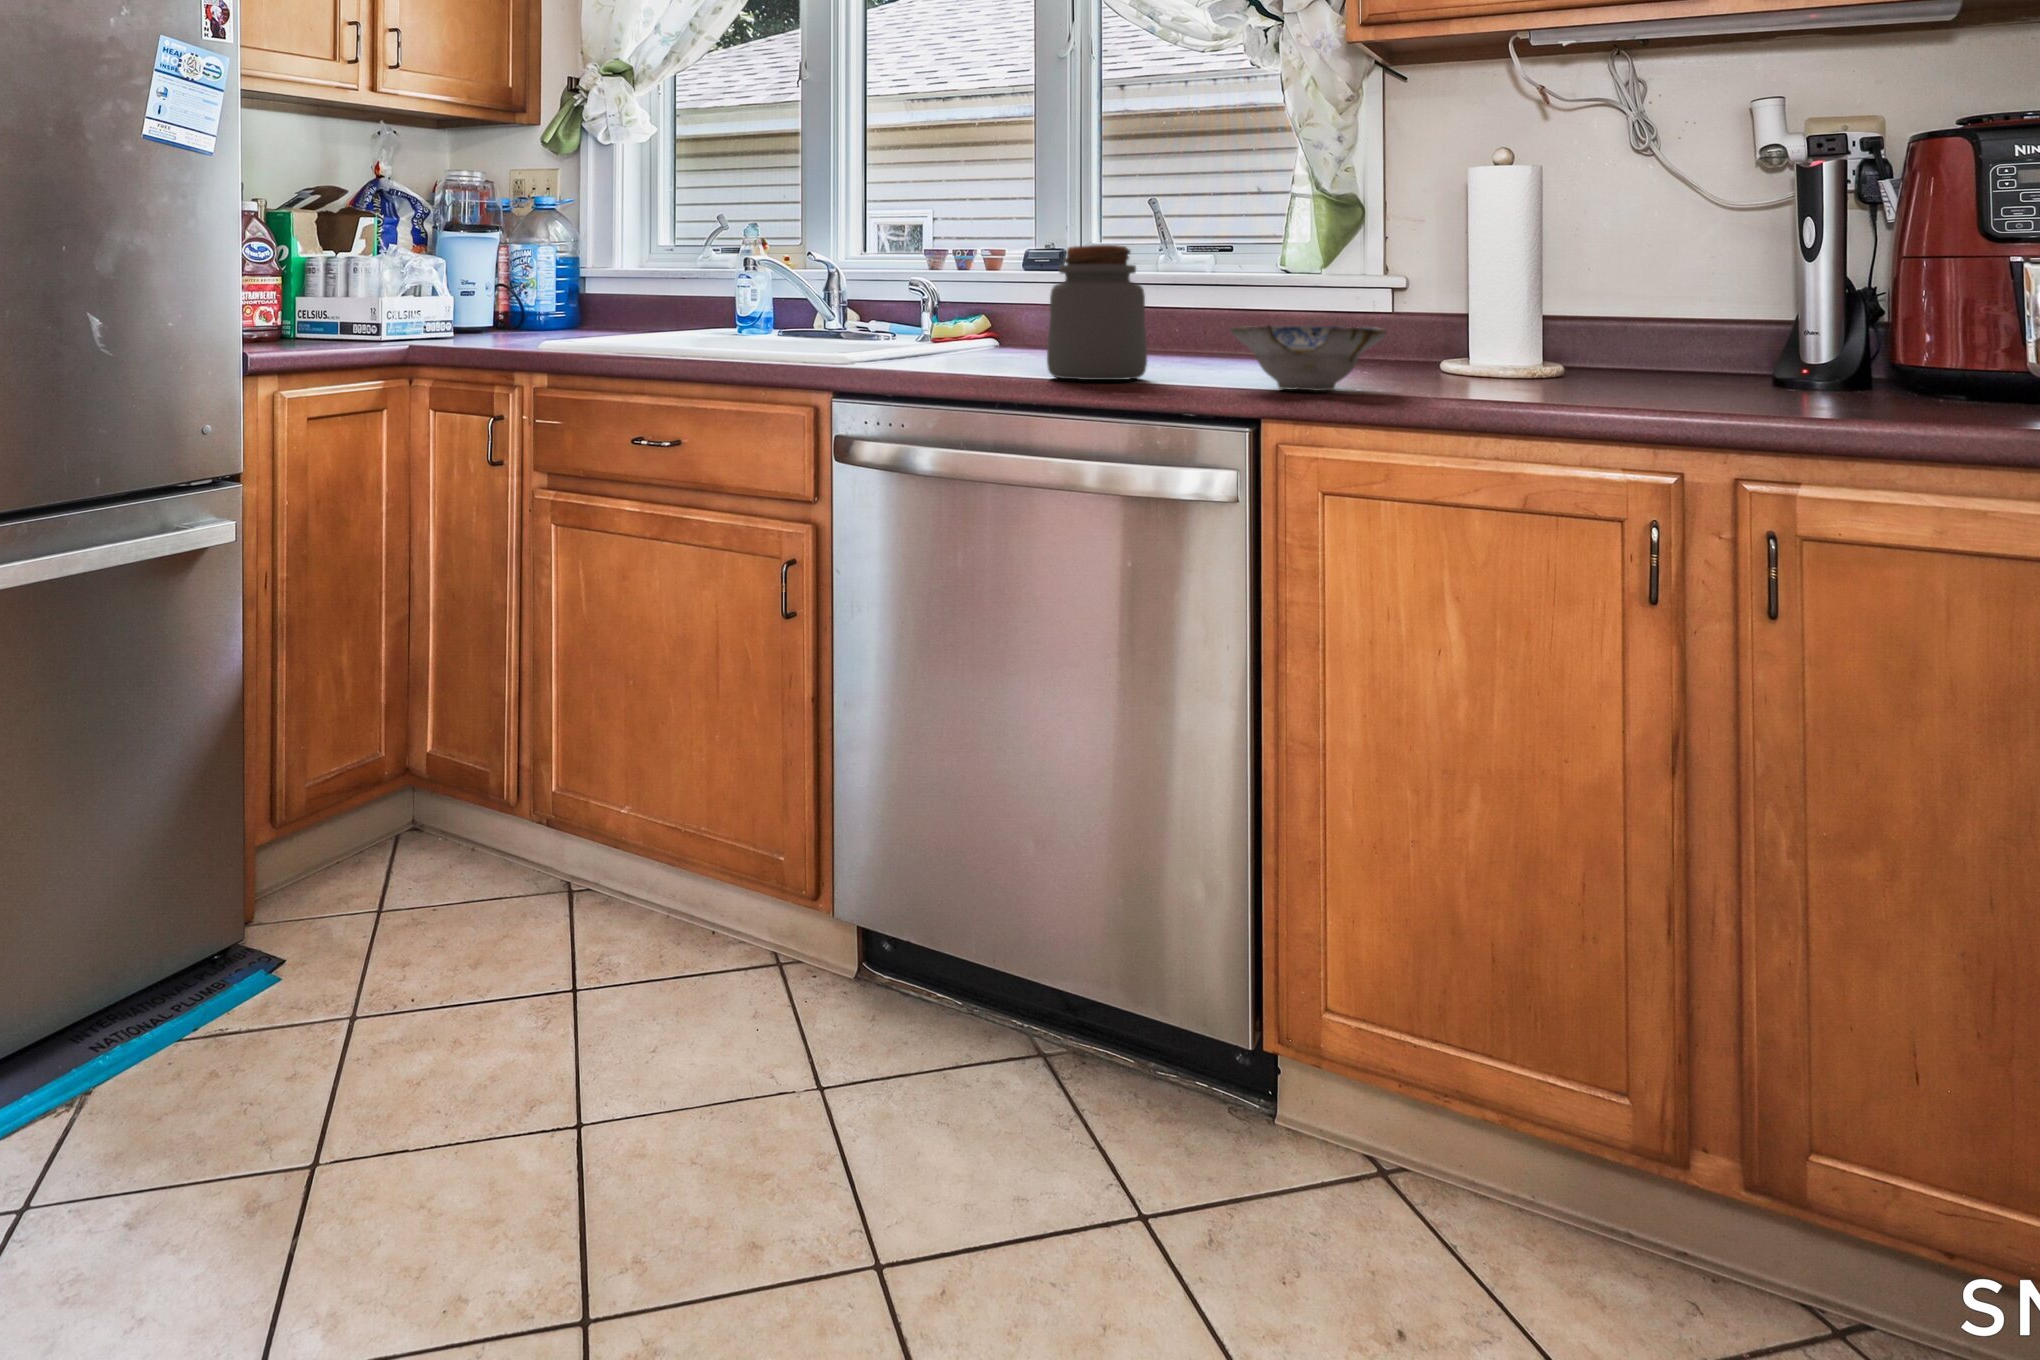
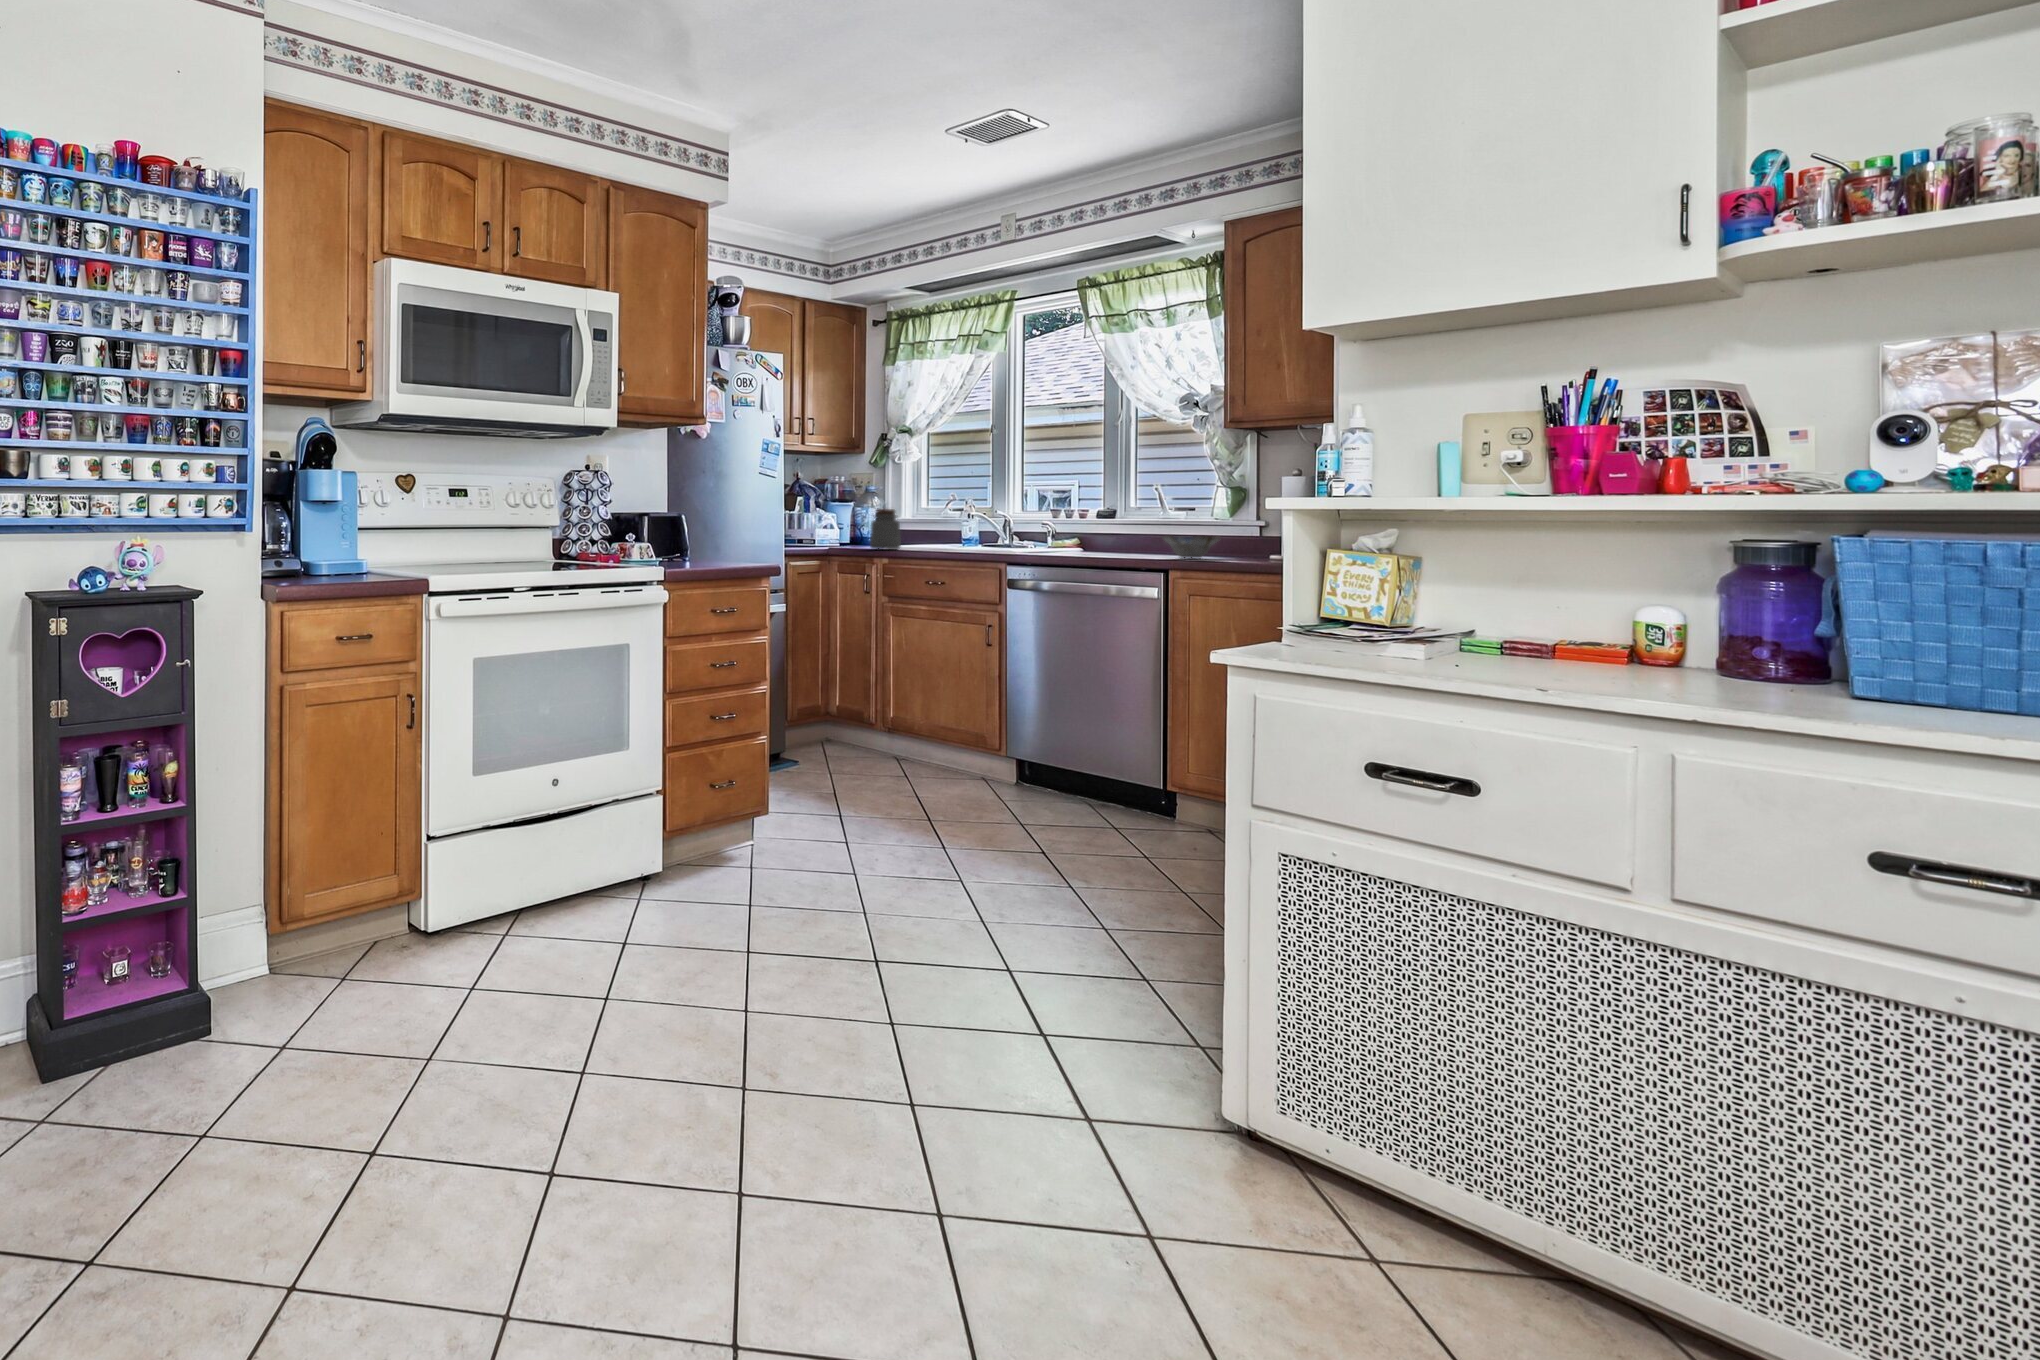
jar: present [1047,245,1147,380] -> present [870,509,901,550]

